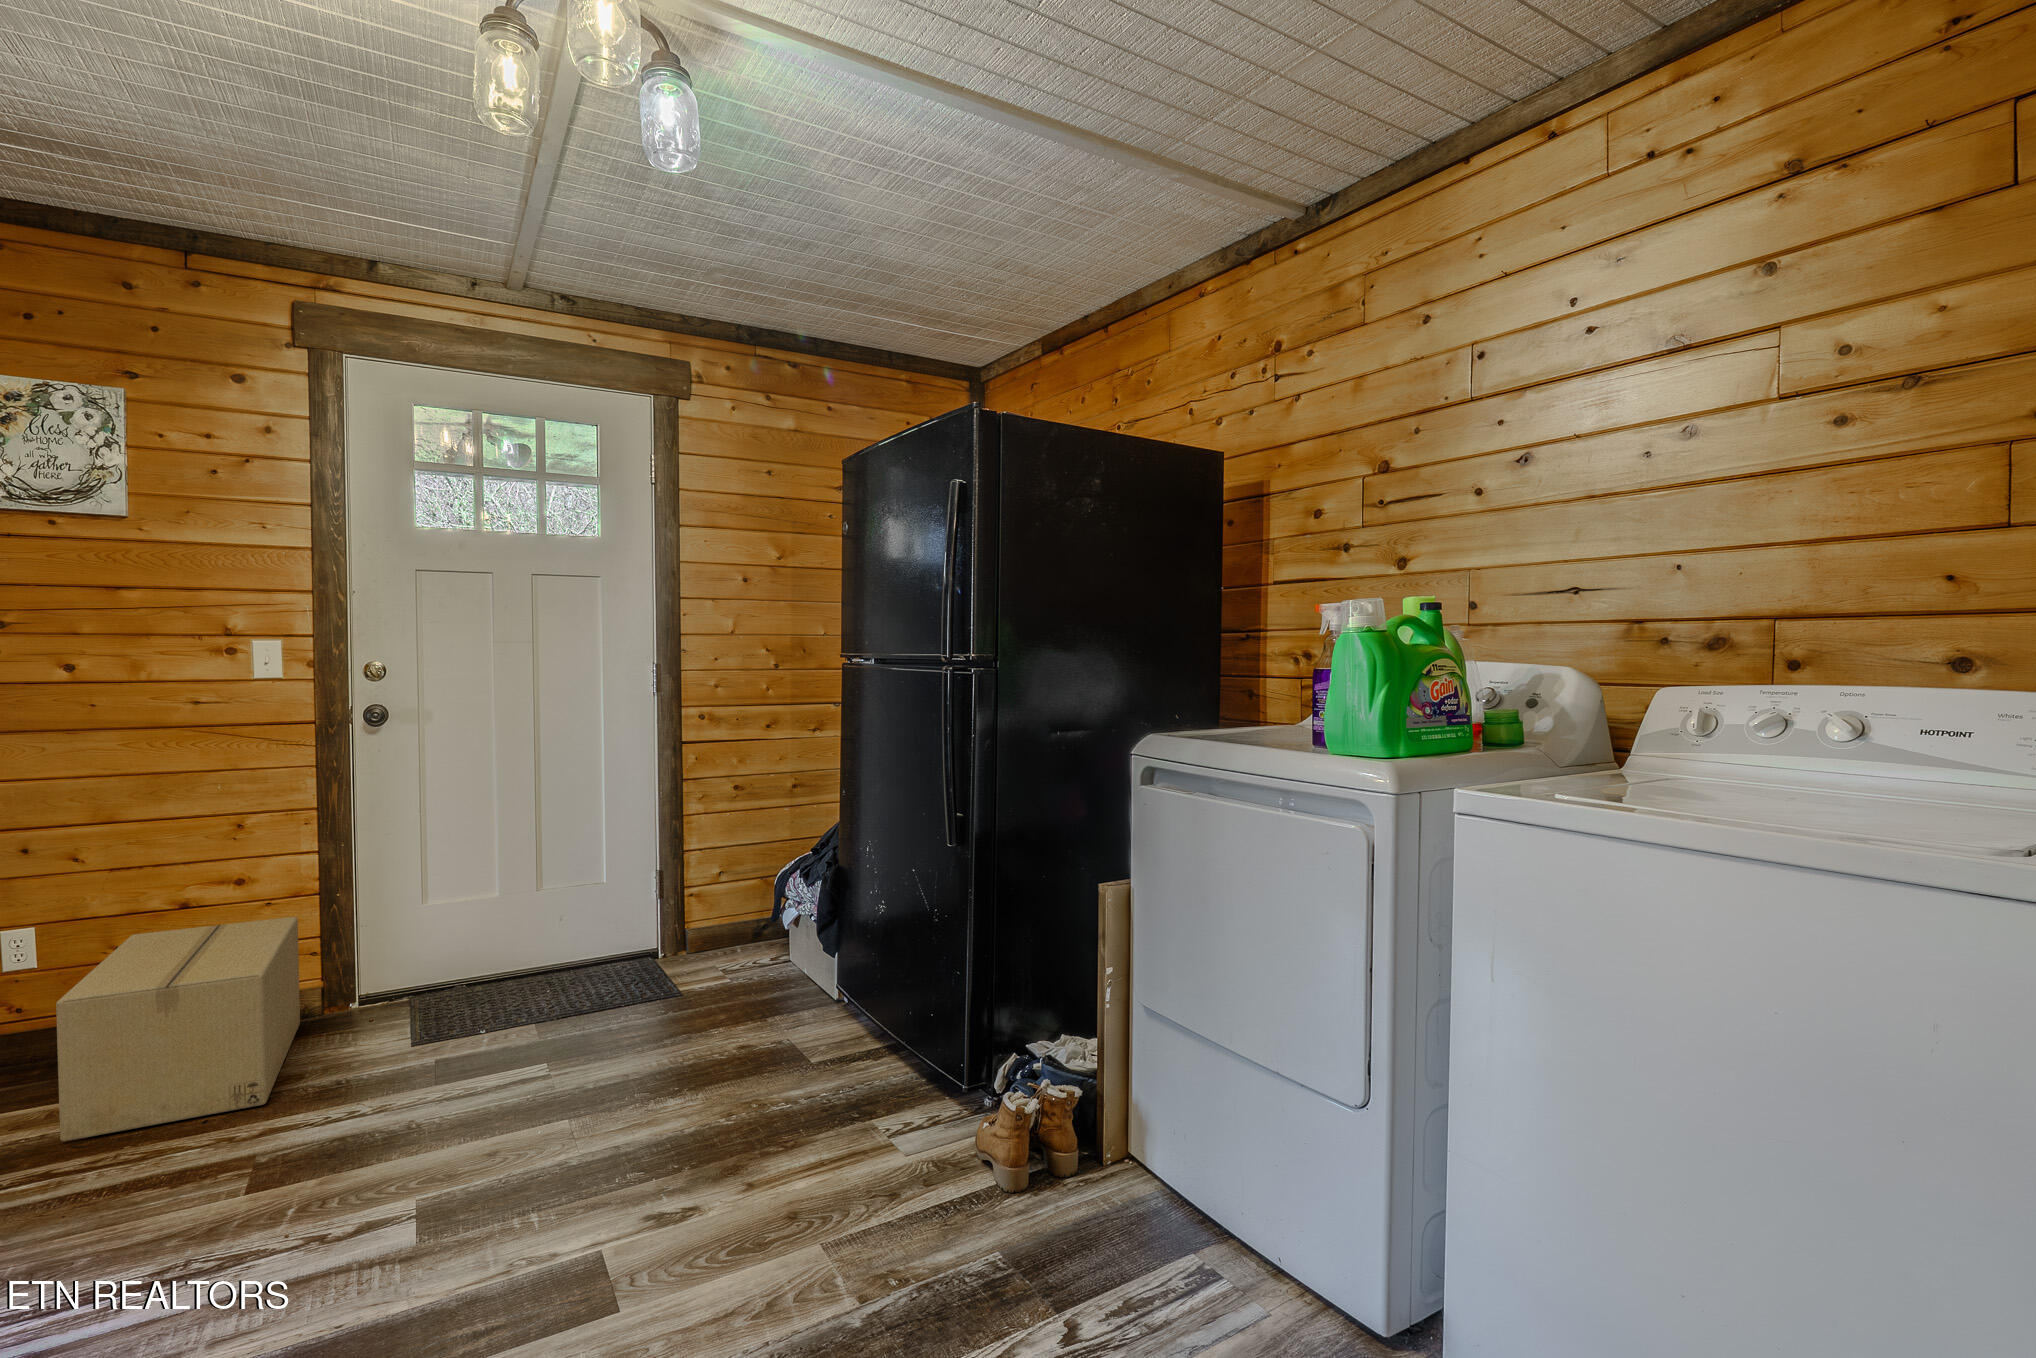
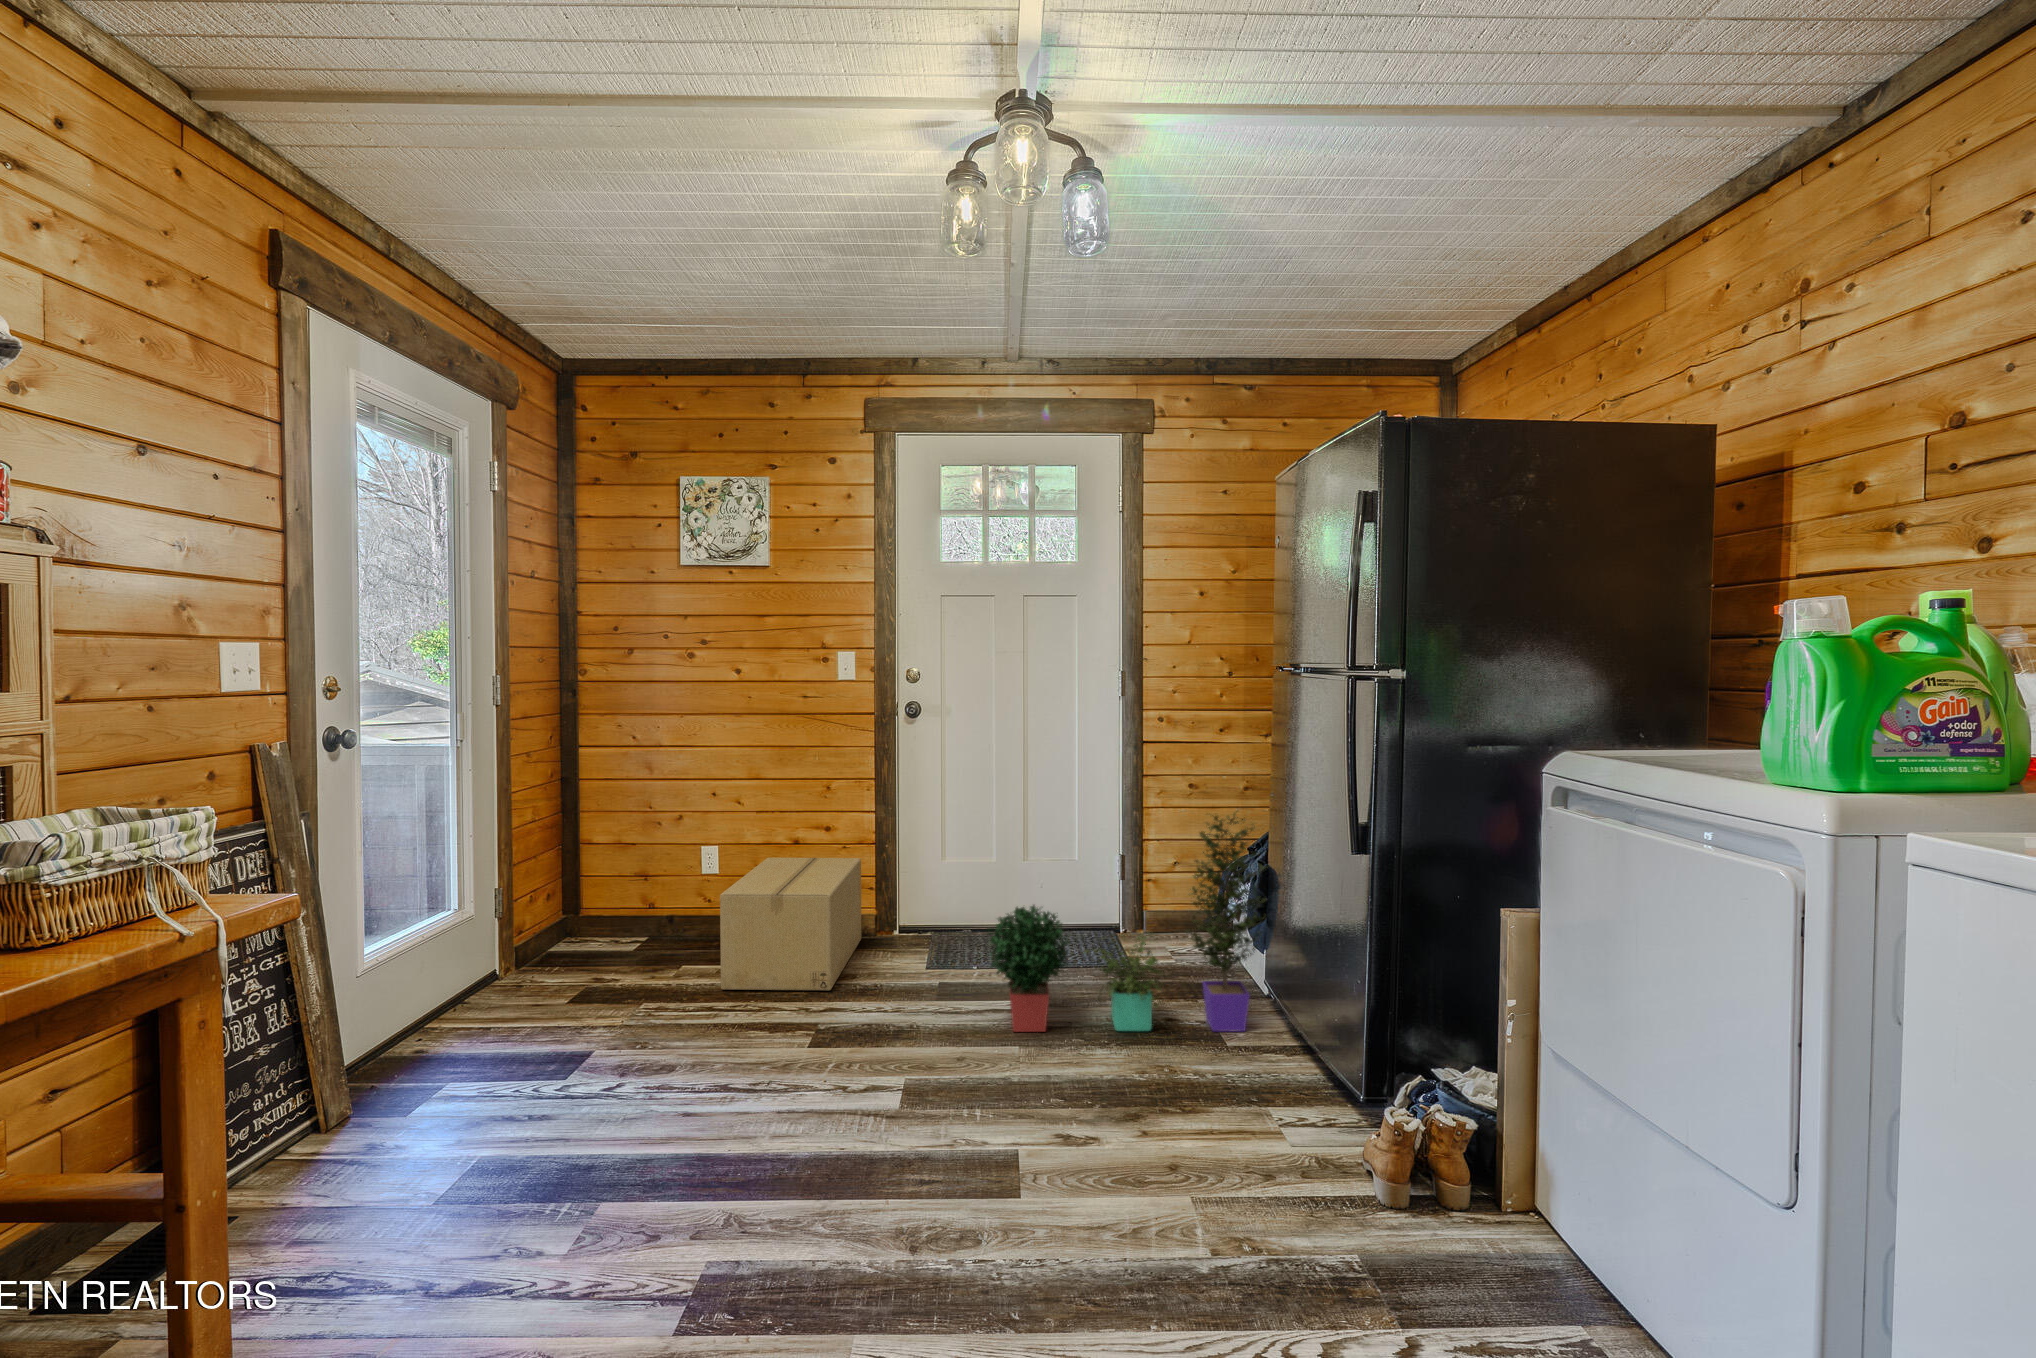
potted plant: none [514,809,848,1103] -> present [987,810,1267,1032]

